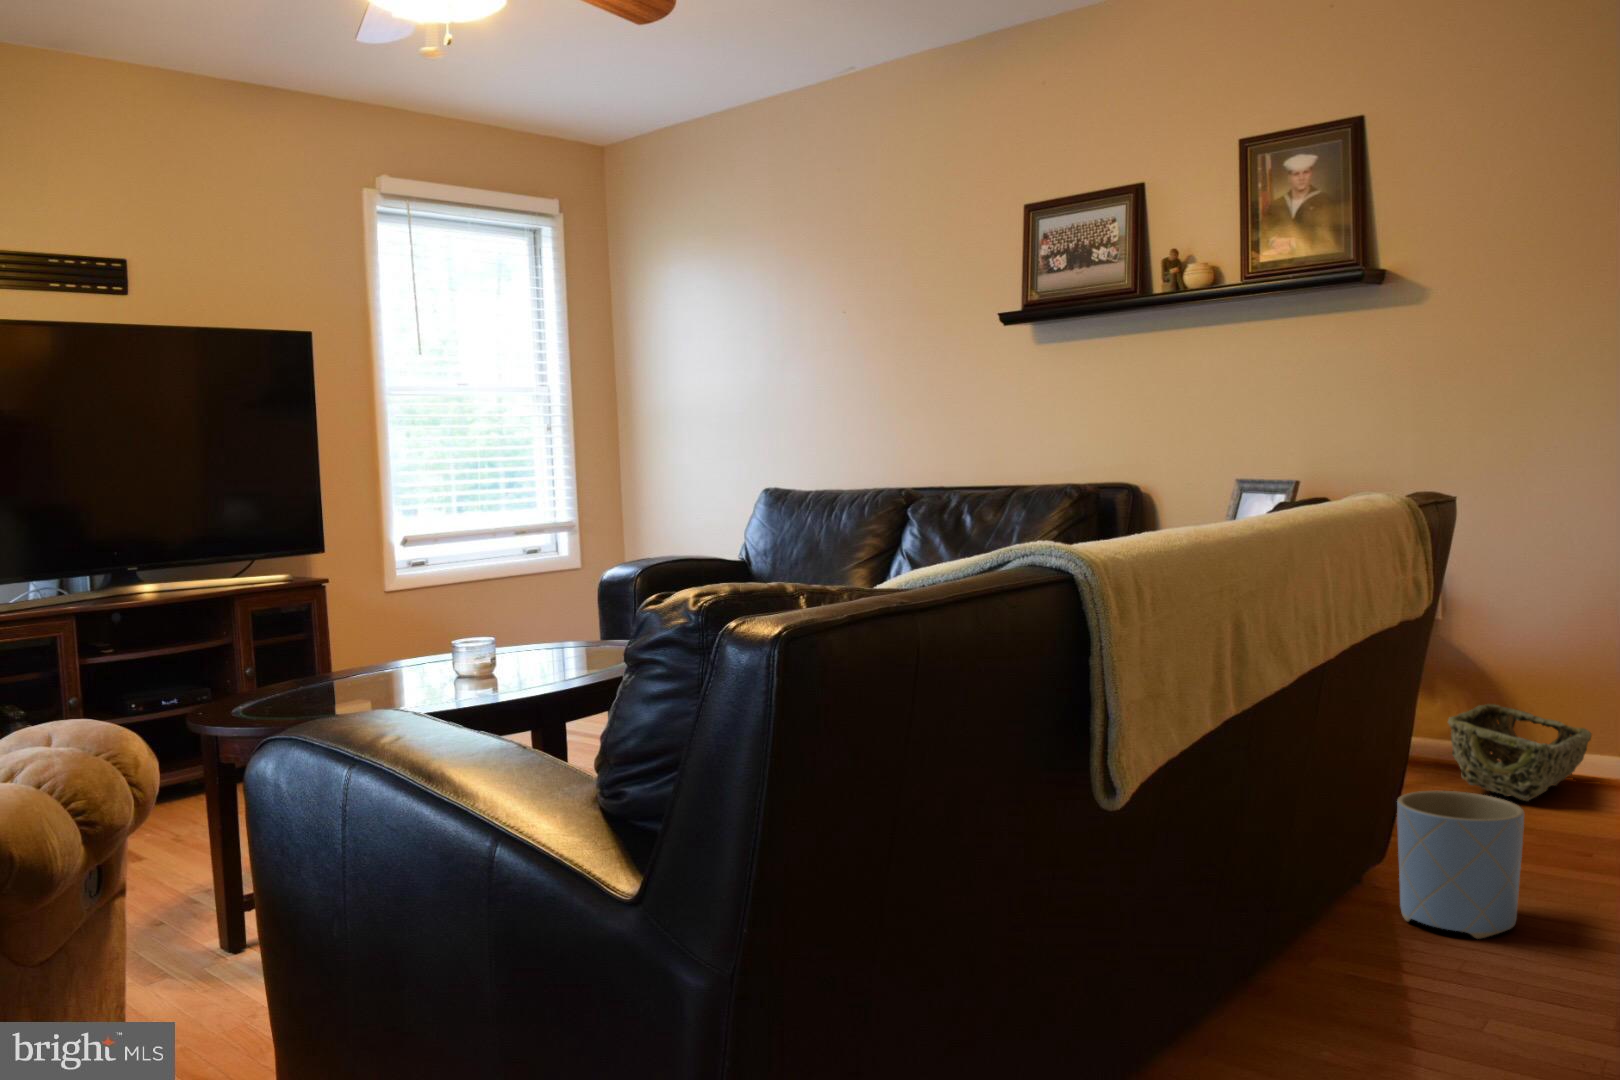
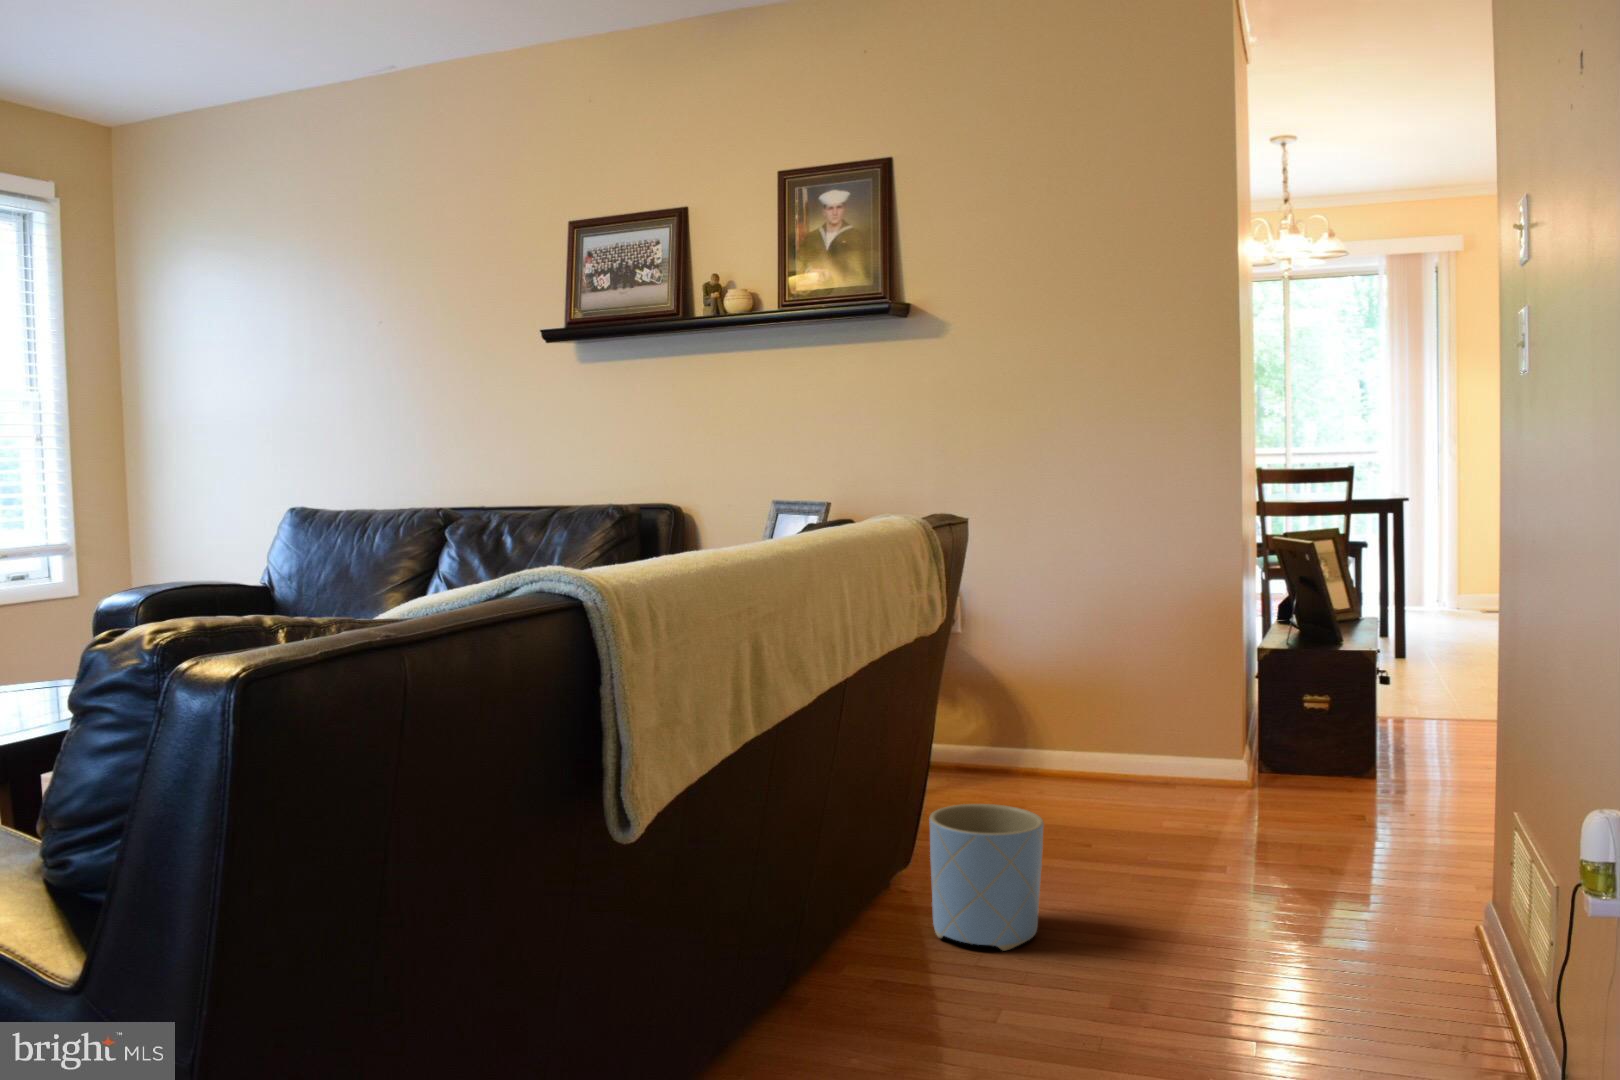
woven basket: present [1448,704,1591,801] -> none [967,710,1086,800]

